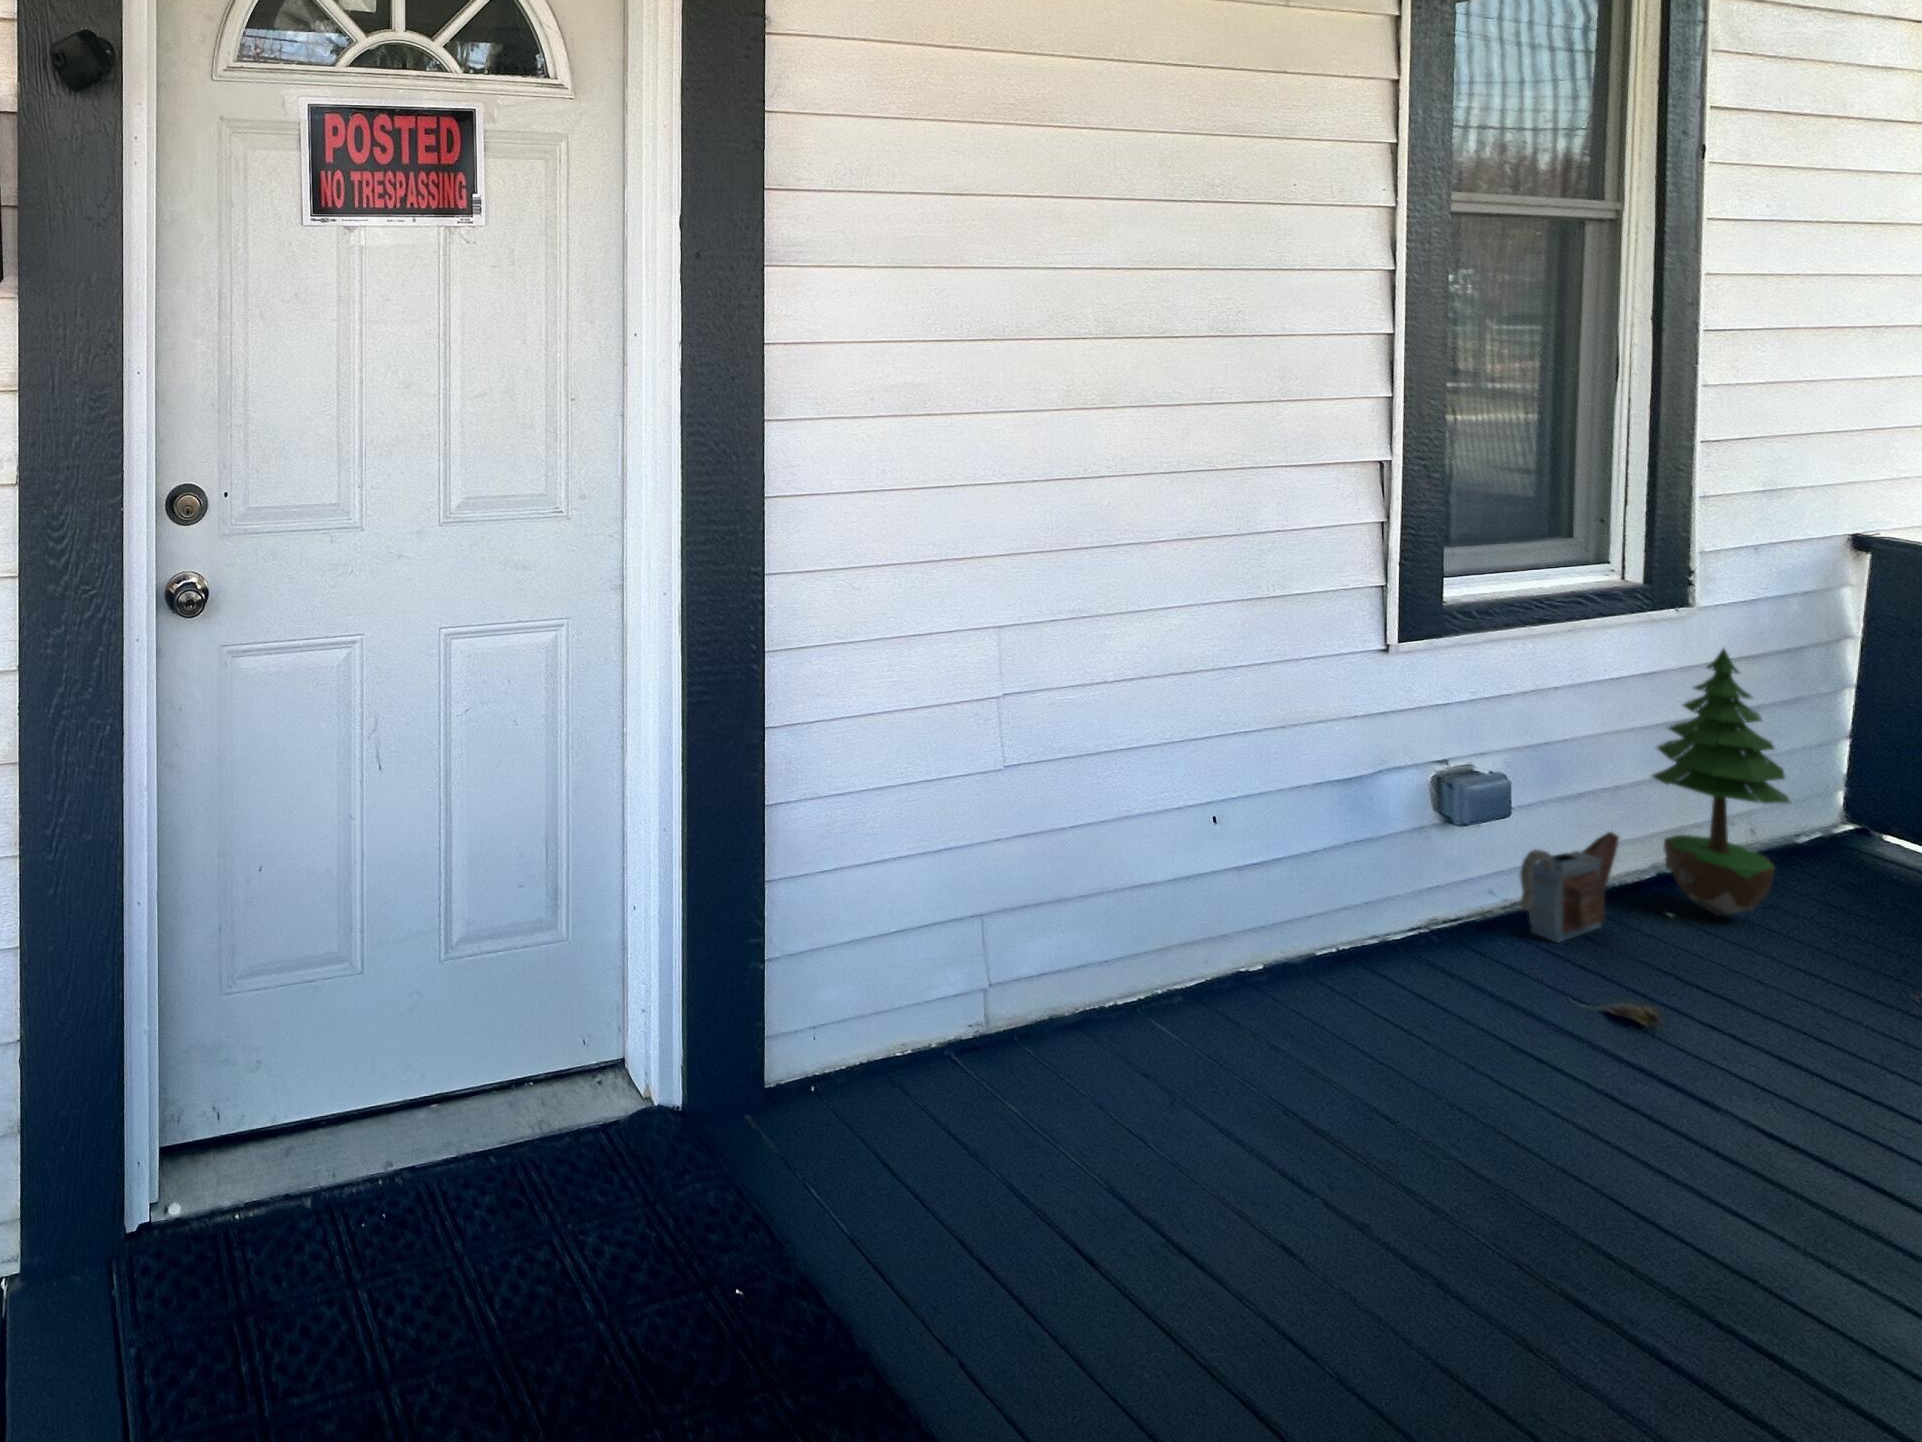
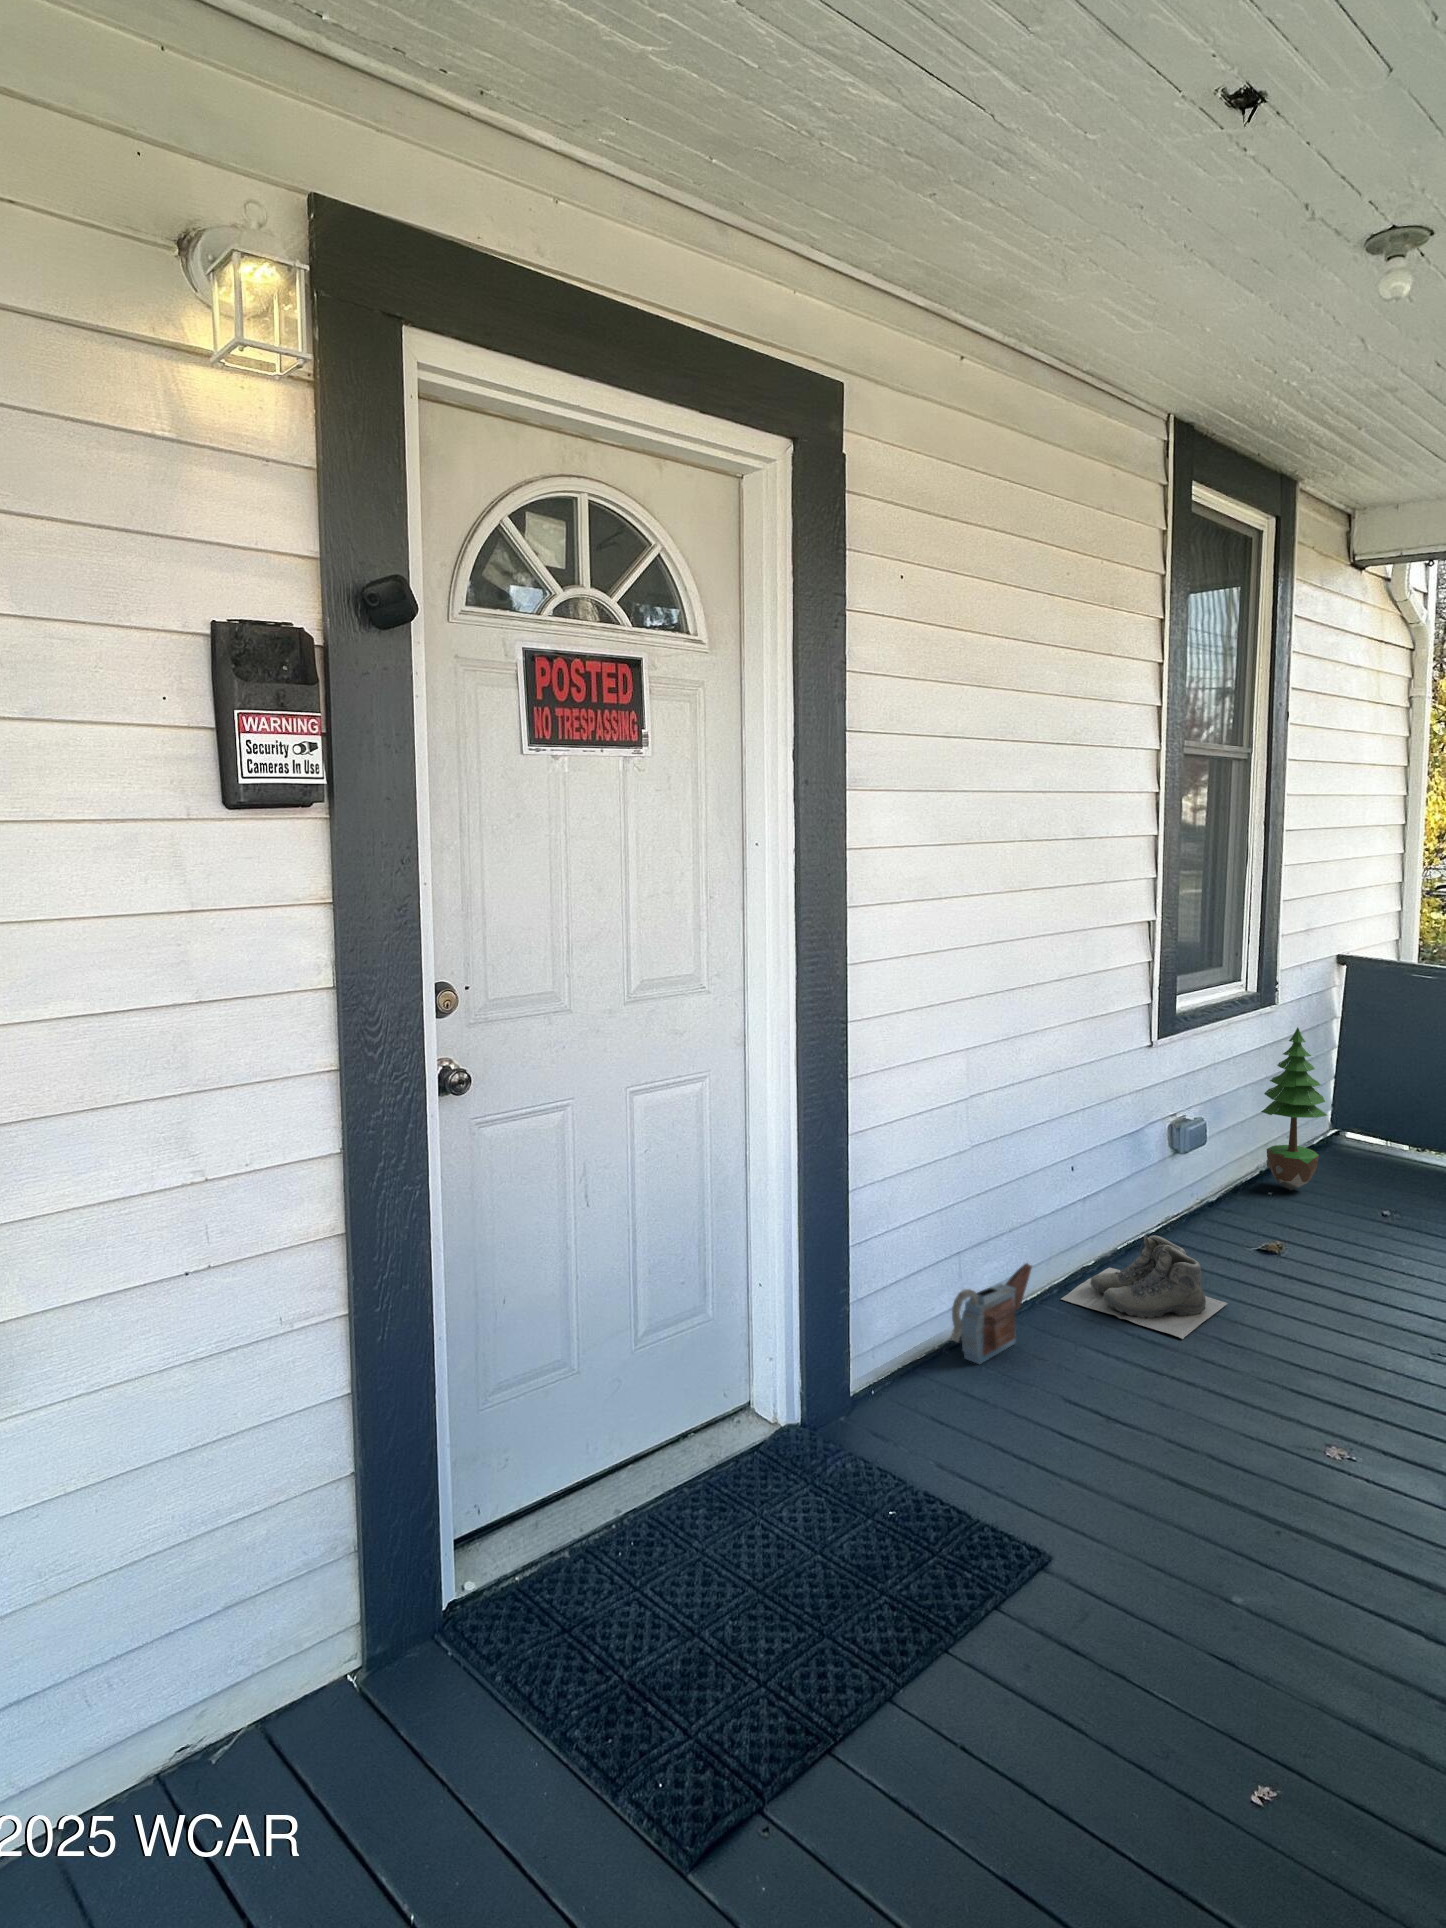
watering can: present [1519,832,1619,943] -> present [951,1263,1032,1364]
boots: none [1183,947,1499,1139] -> present [1061,1235,1227,1339]

